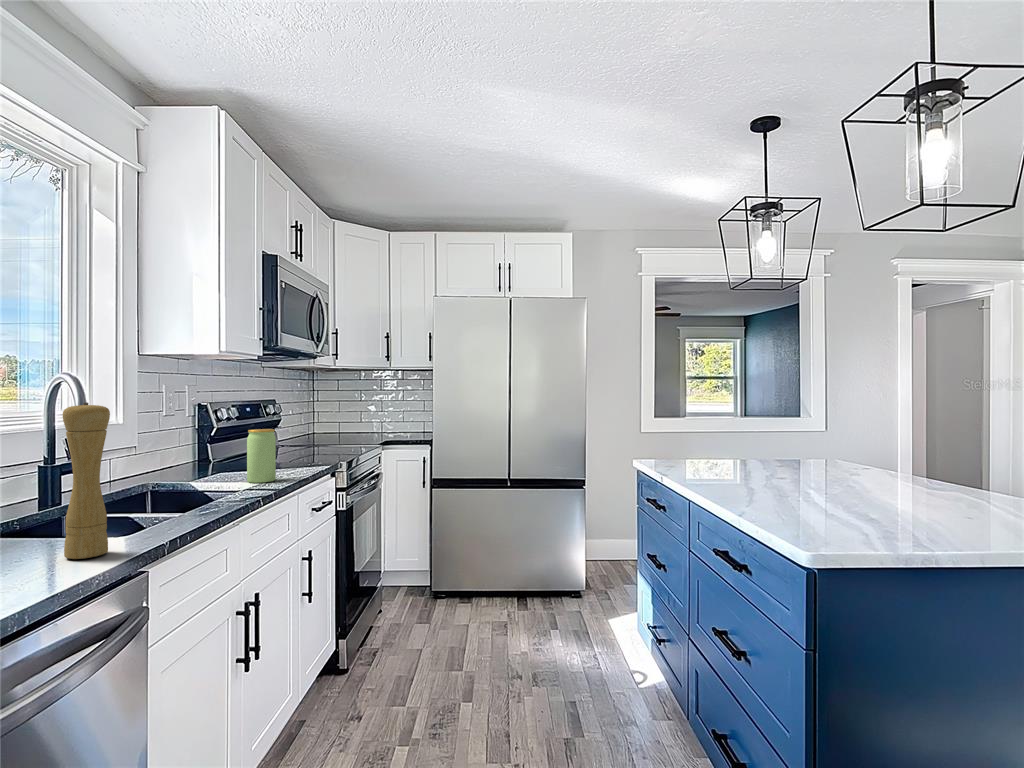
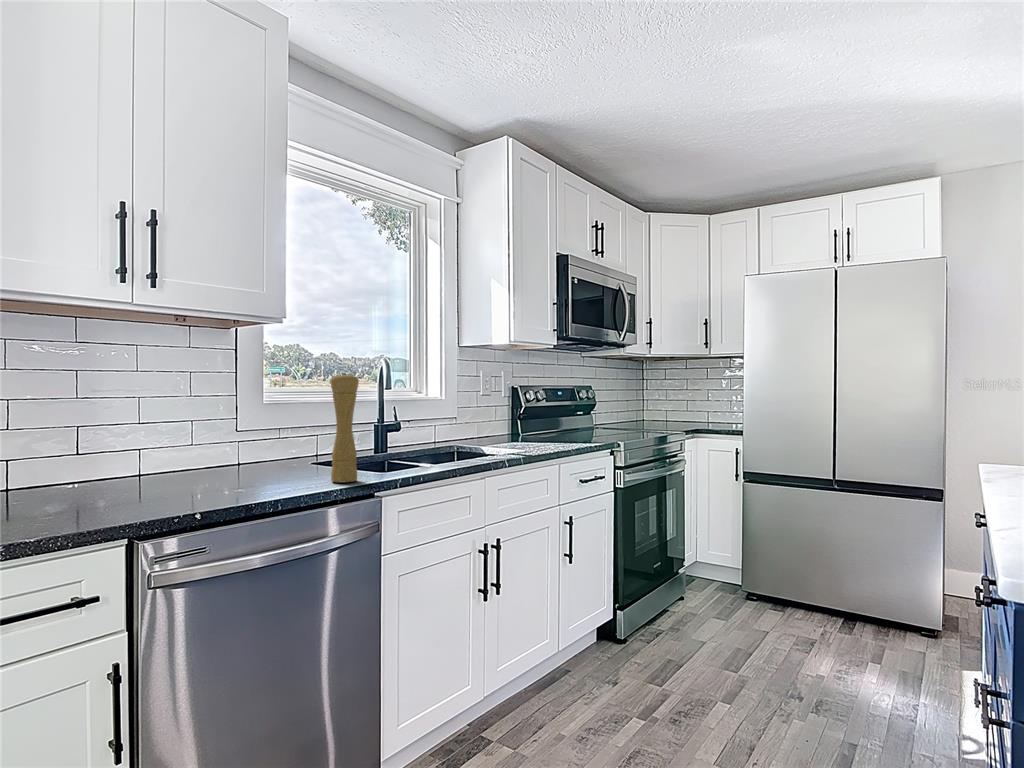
jar: present [247,429,276,483] -> none [519,406,542,452]

